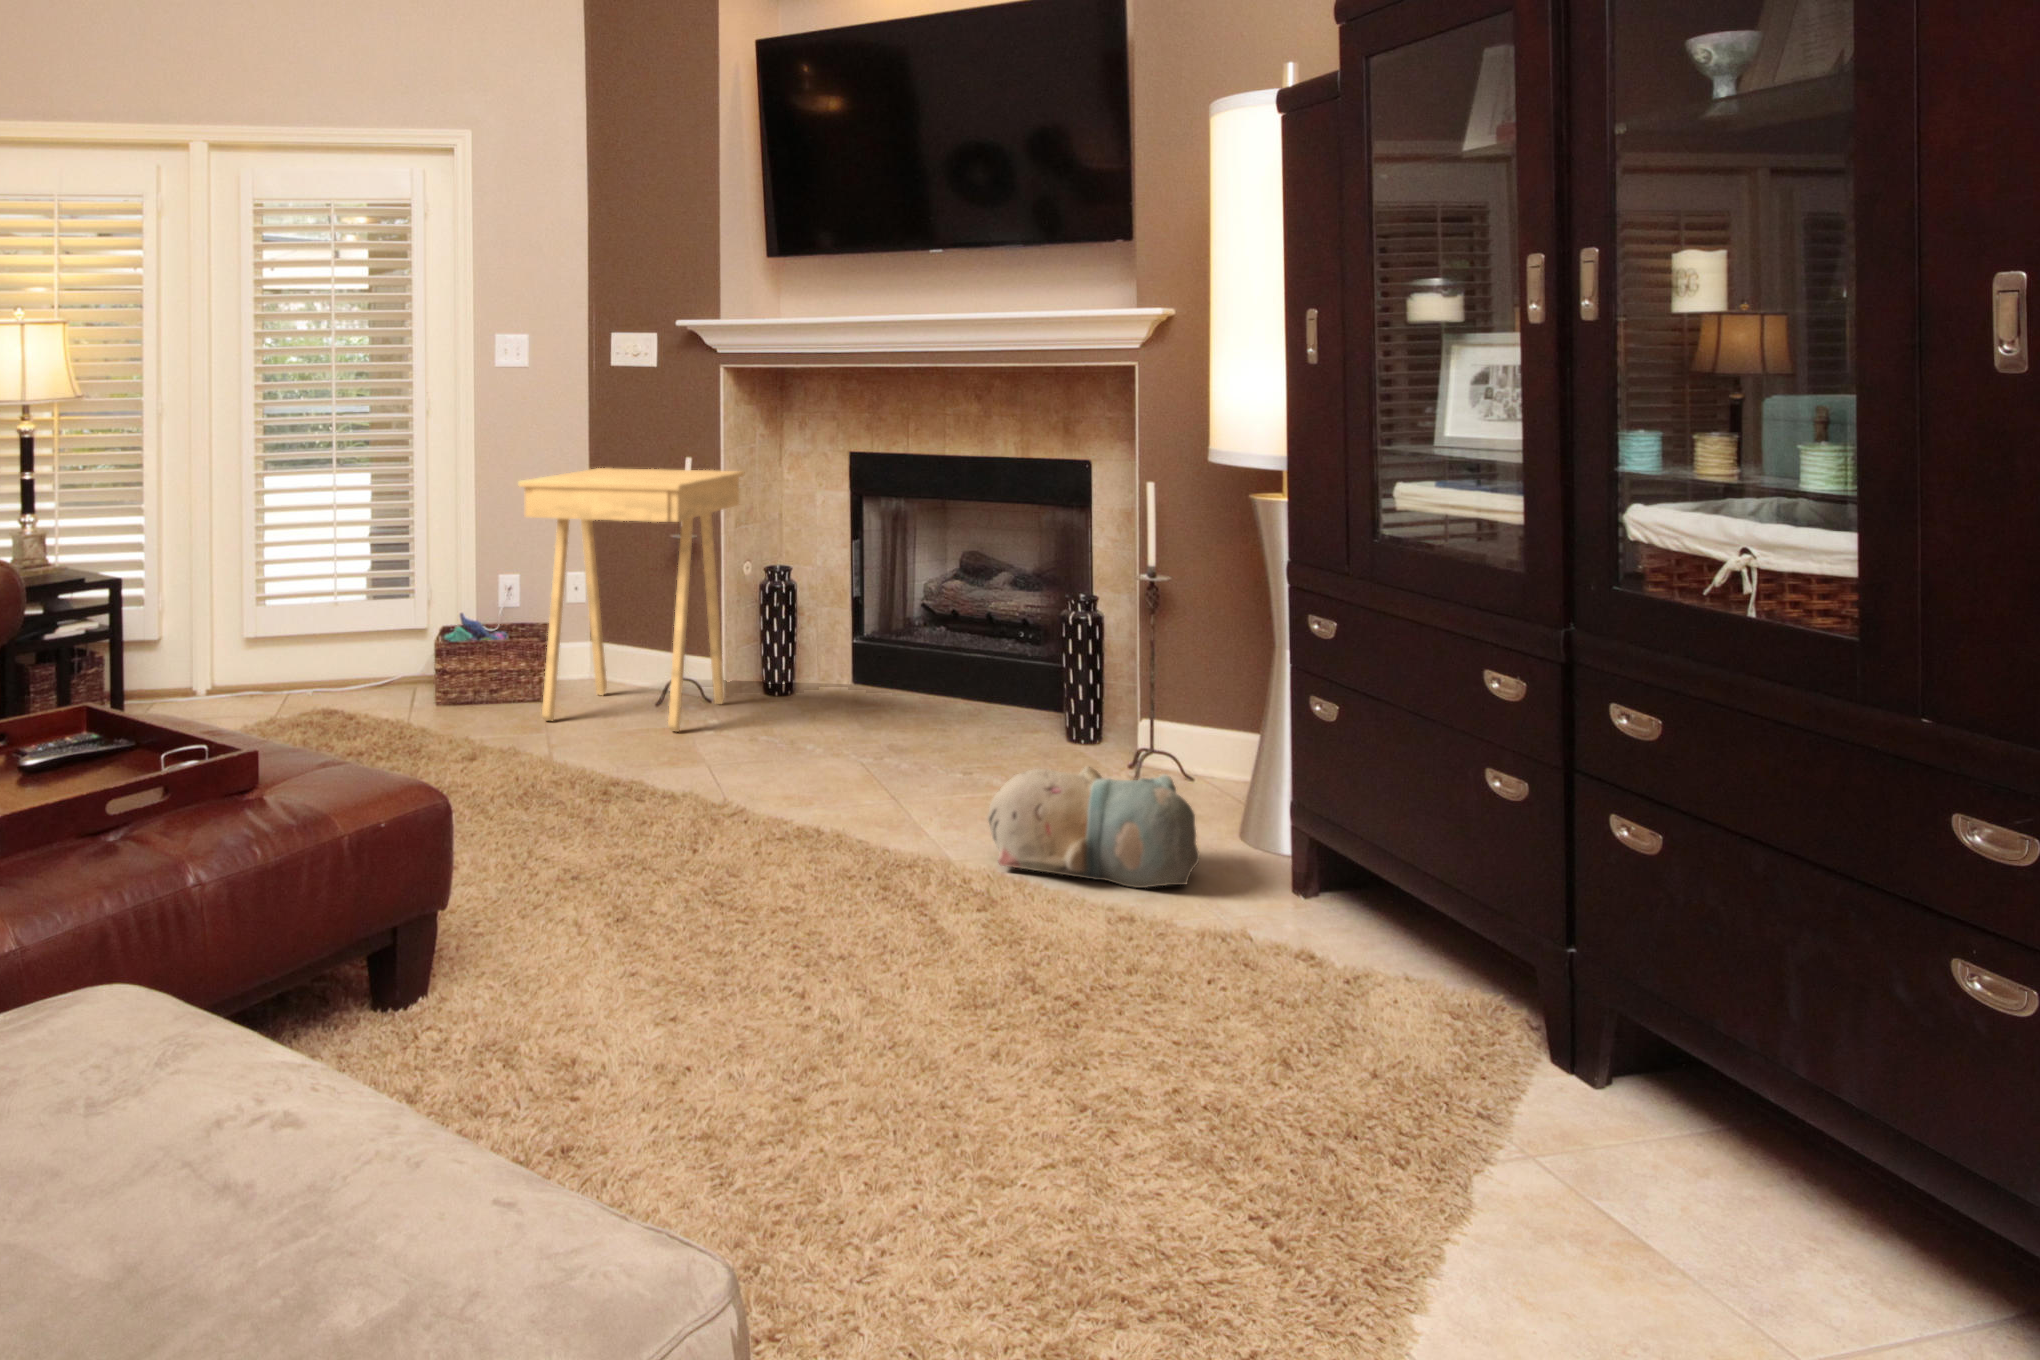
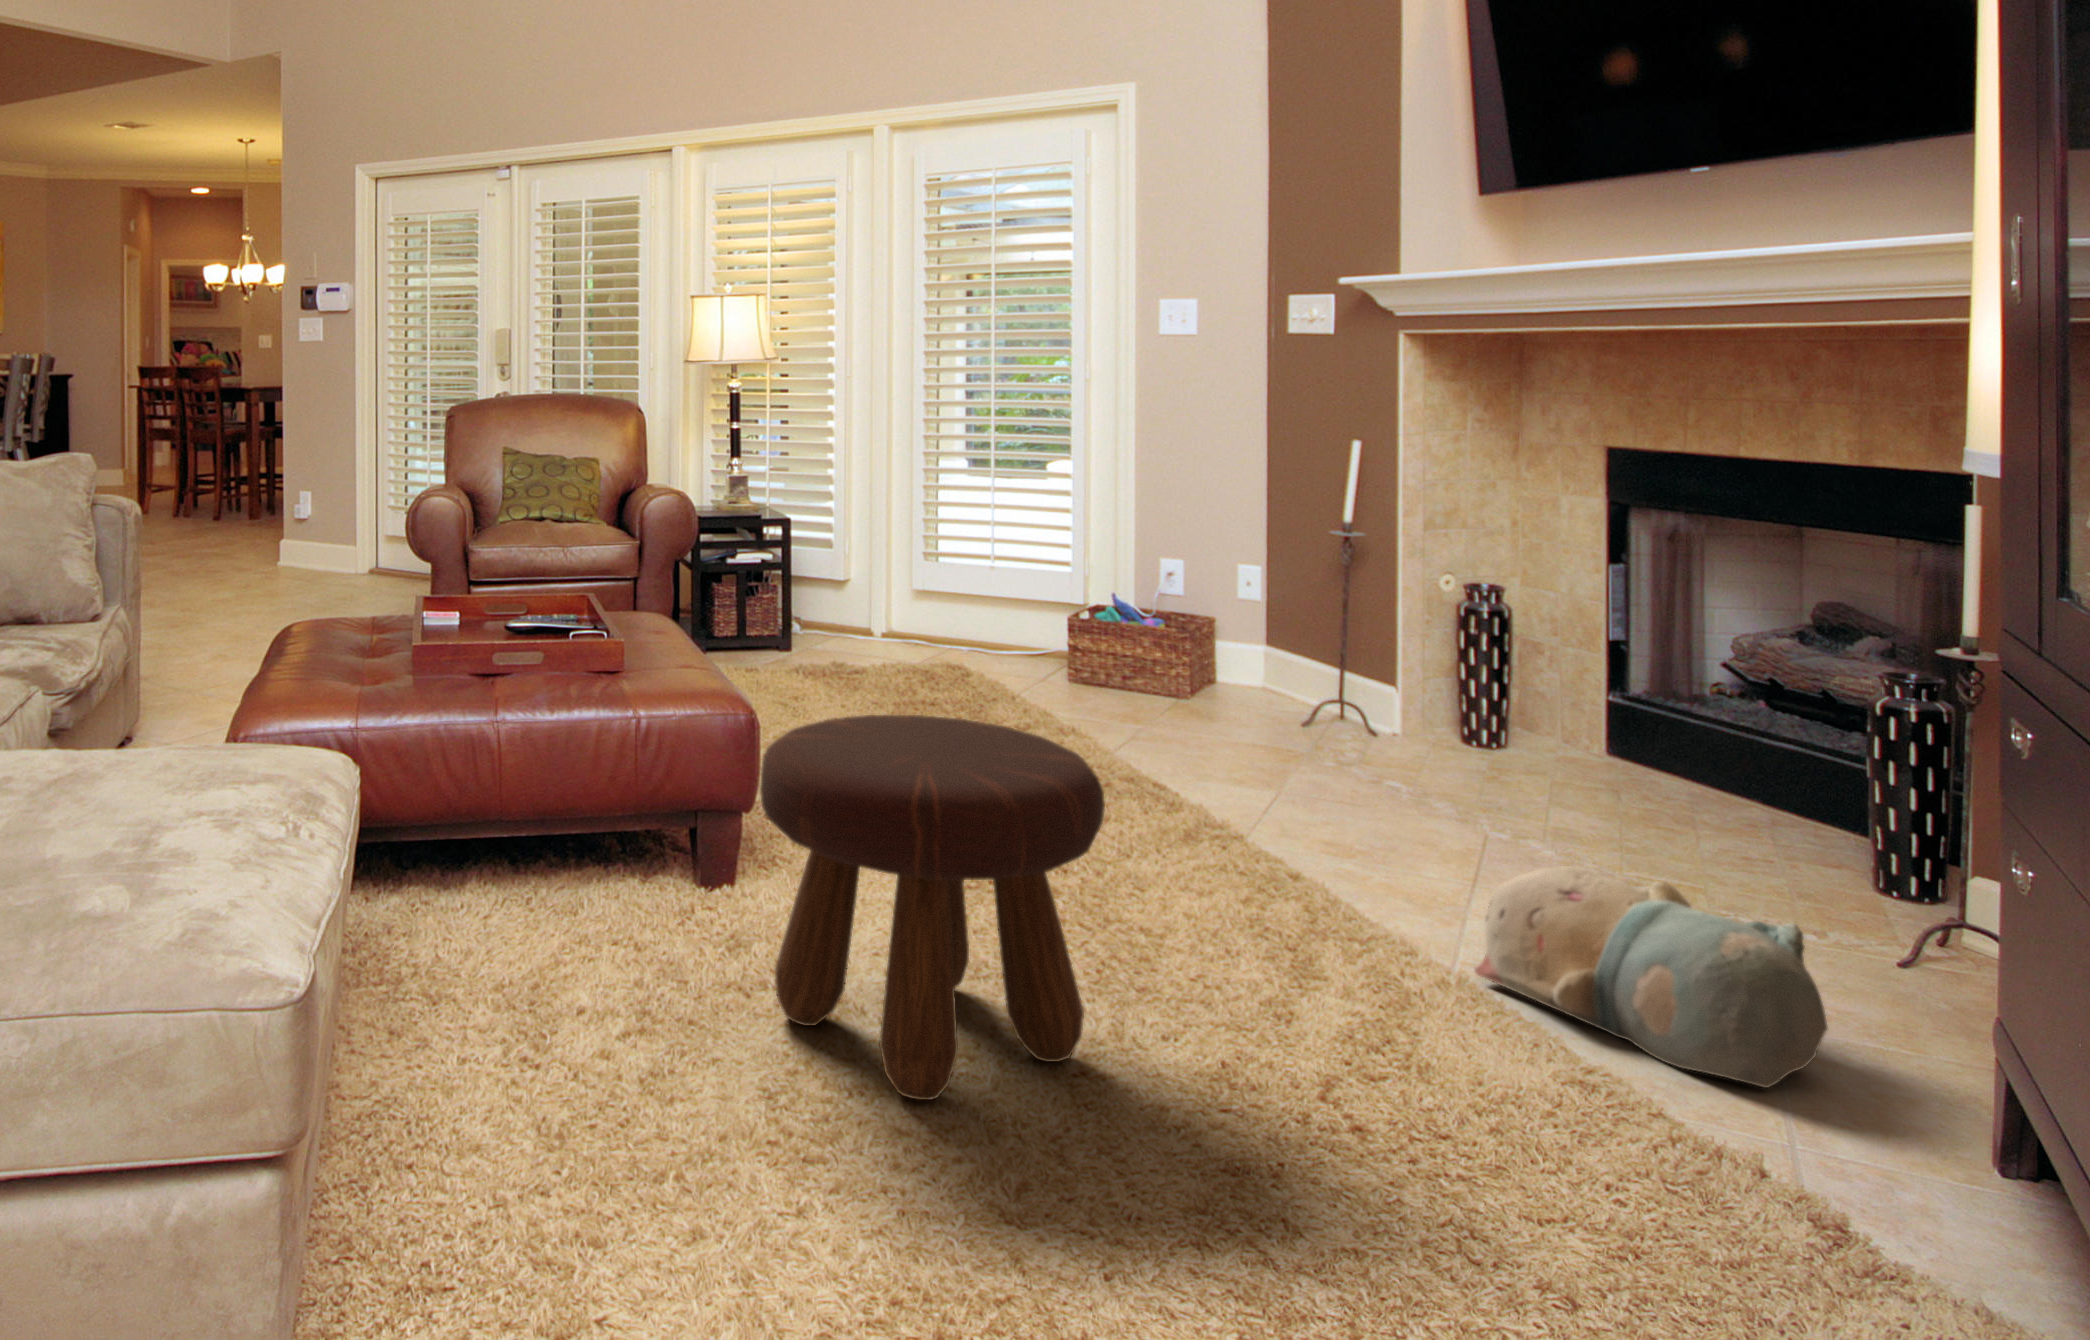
side table: present [518,468,744,732] -> none [1118,448,1427,751]
footstool: none [631,753,937,1102] -> present [760,715,1105,1100]

